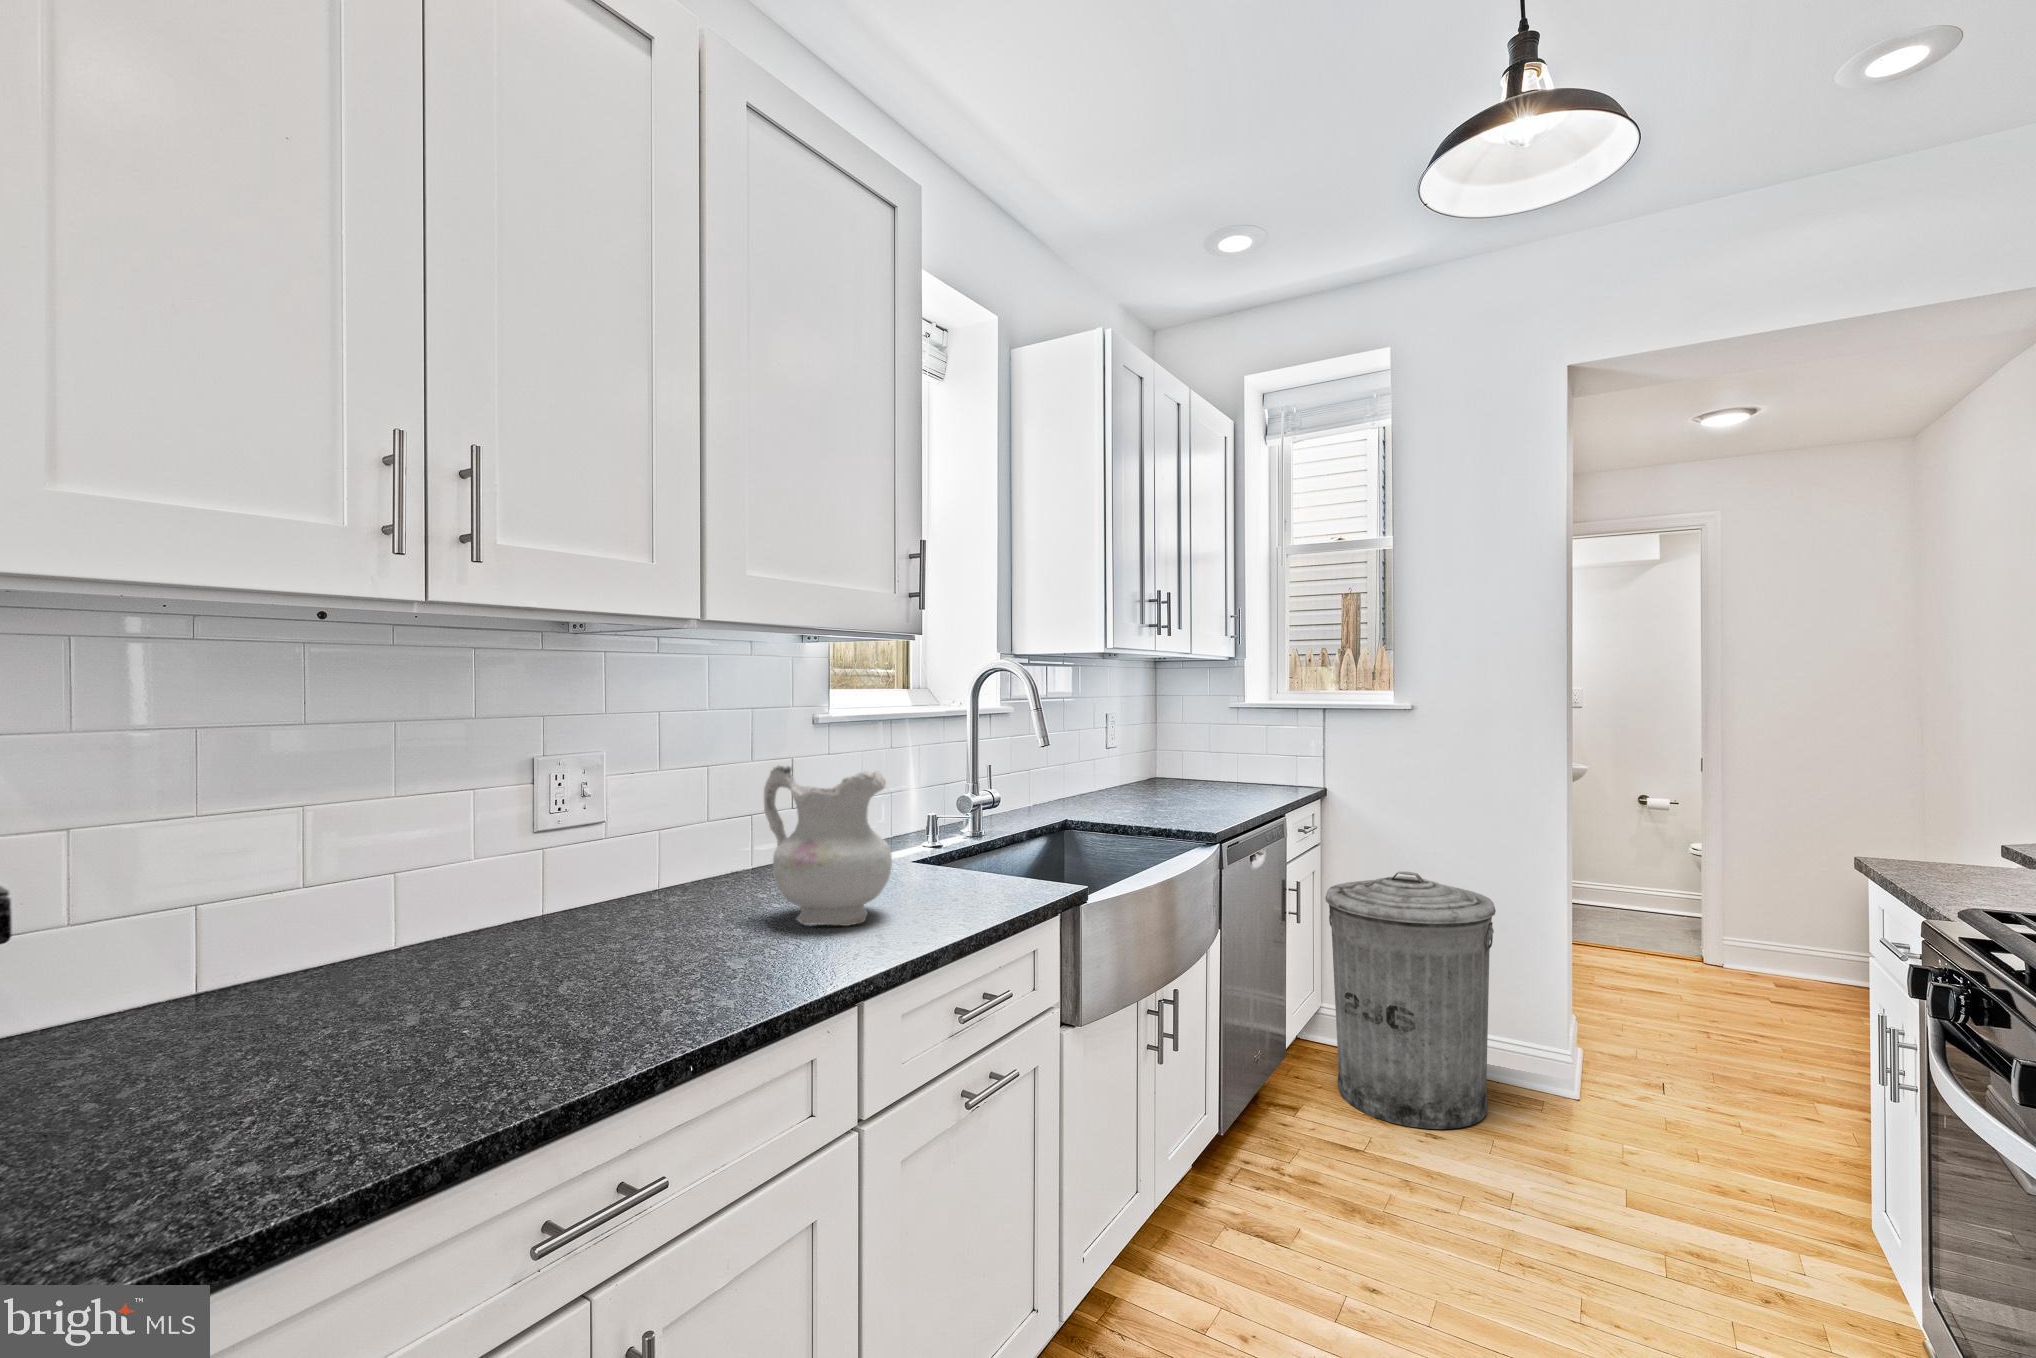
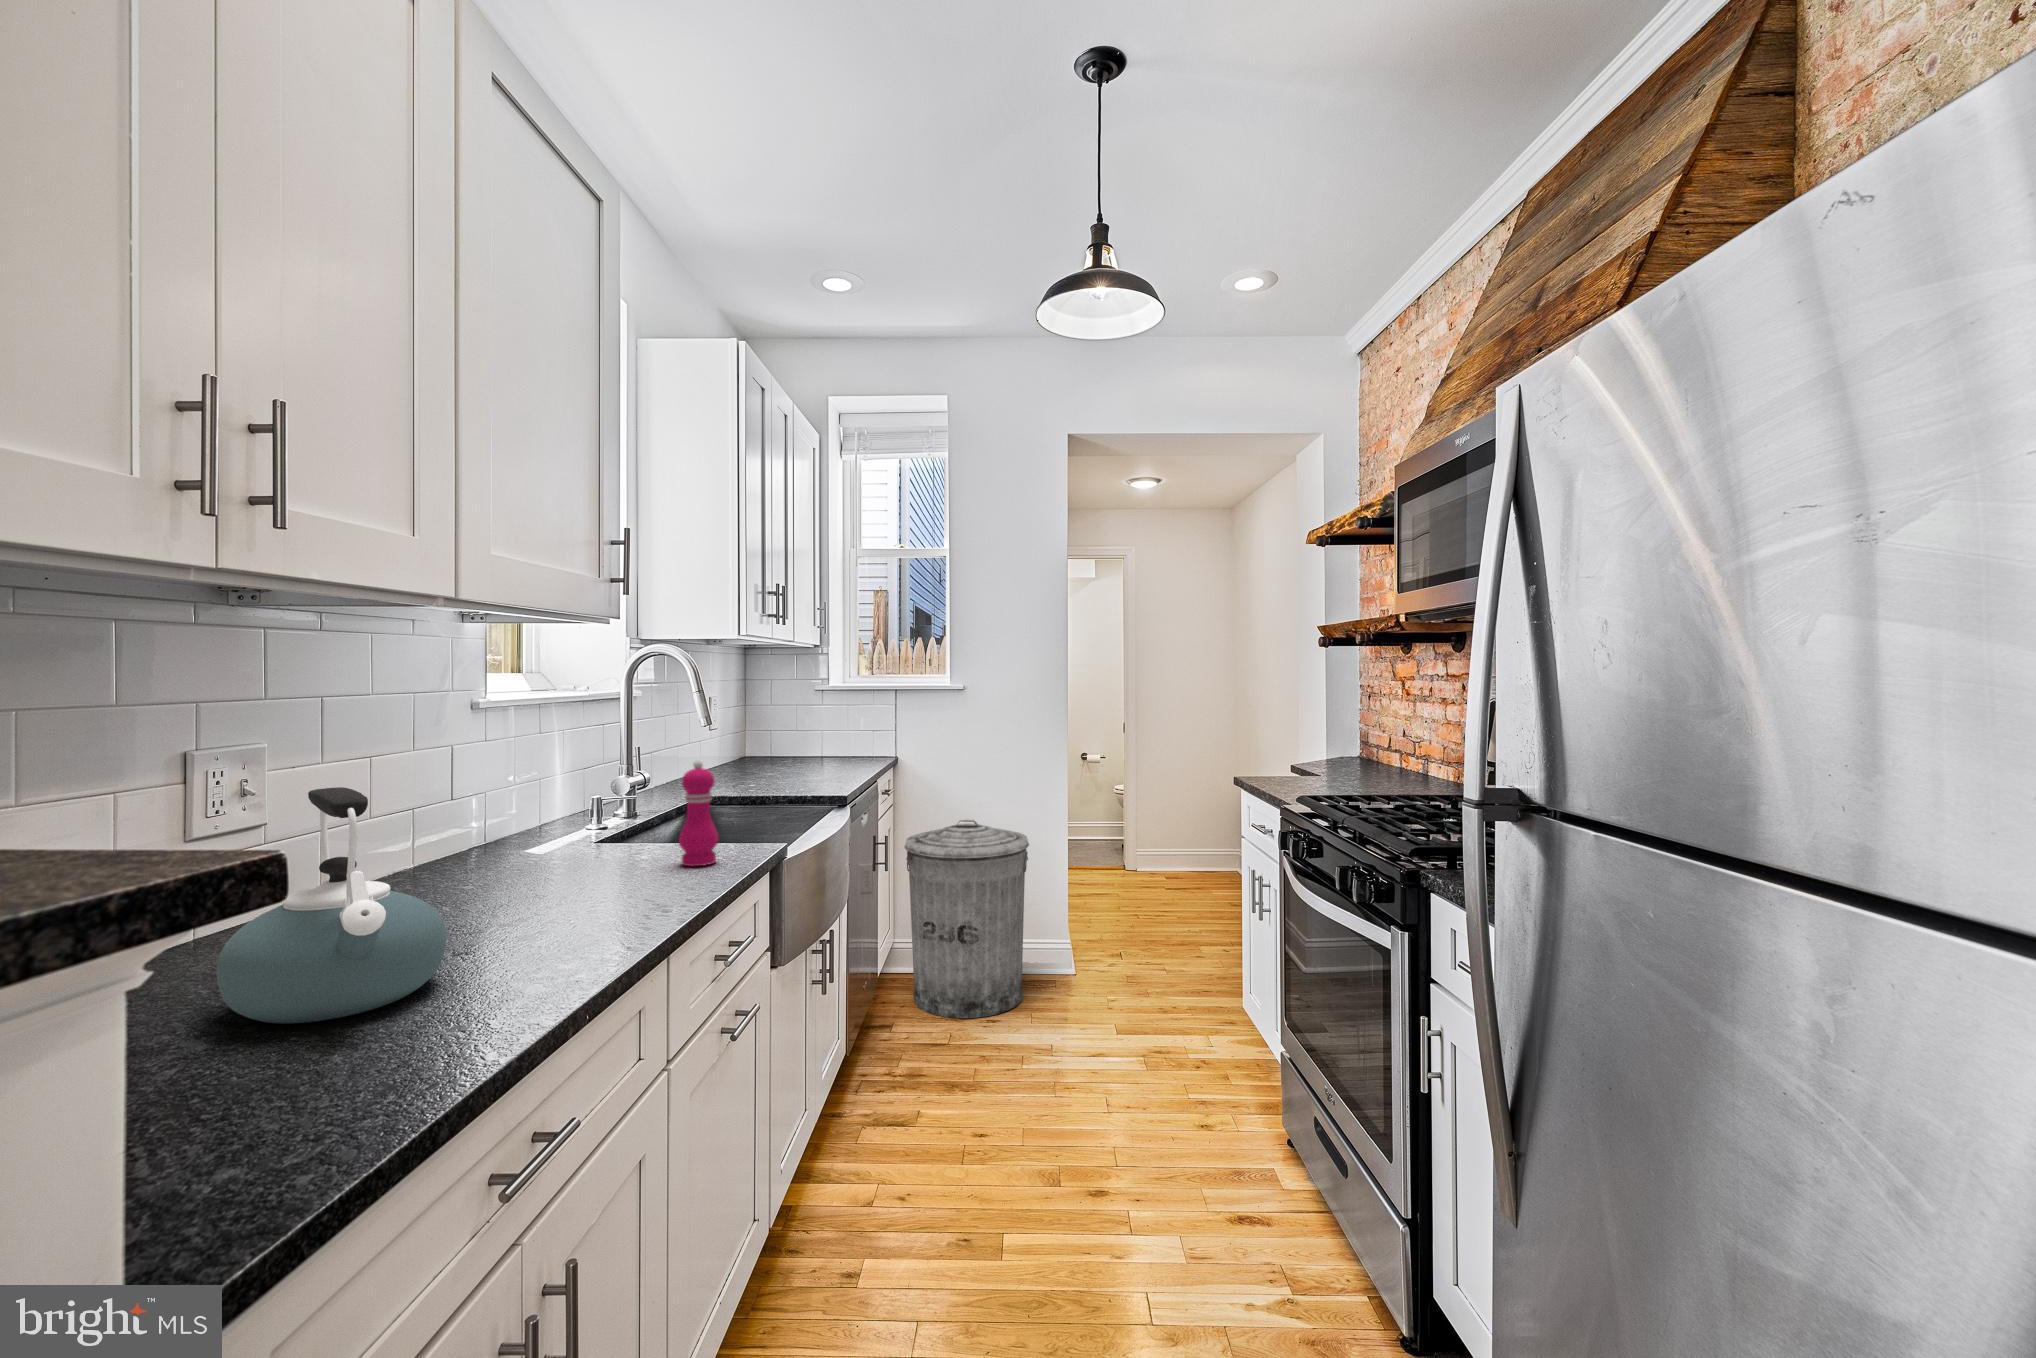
ceramic pitcher: present [764,766,892,926] -> none [496,750,644,905]
pepper mill: none [953,784,993,900] -> present [679,760,718,866]
kettle: none [449,796,635,1010] -> present [216,787,447,1024]

